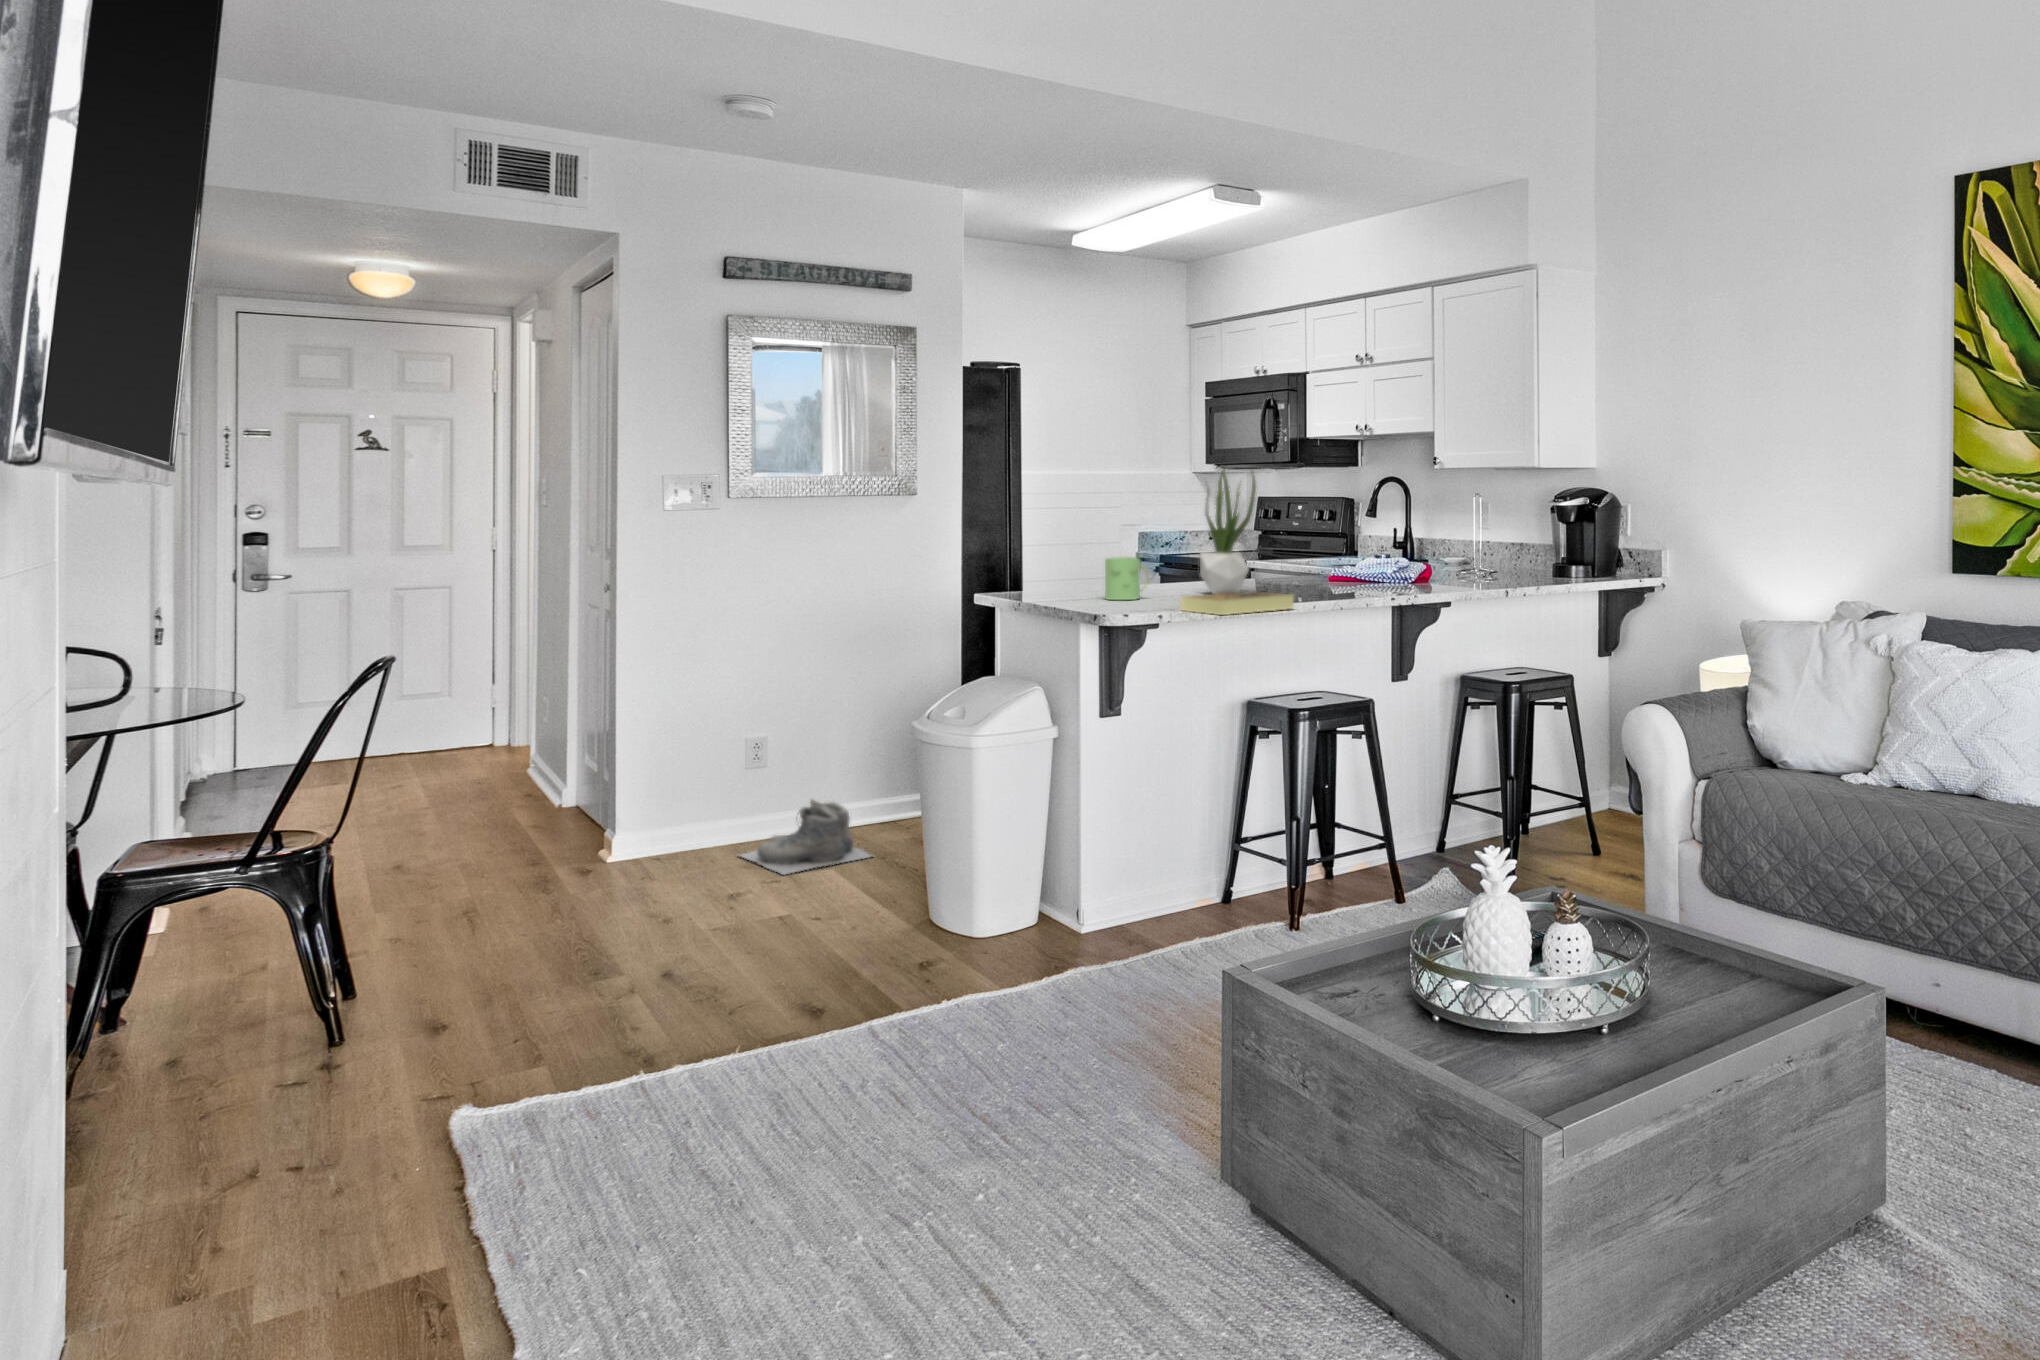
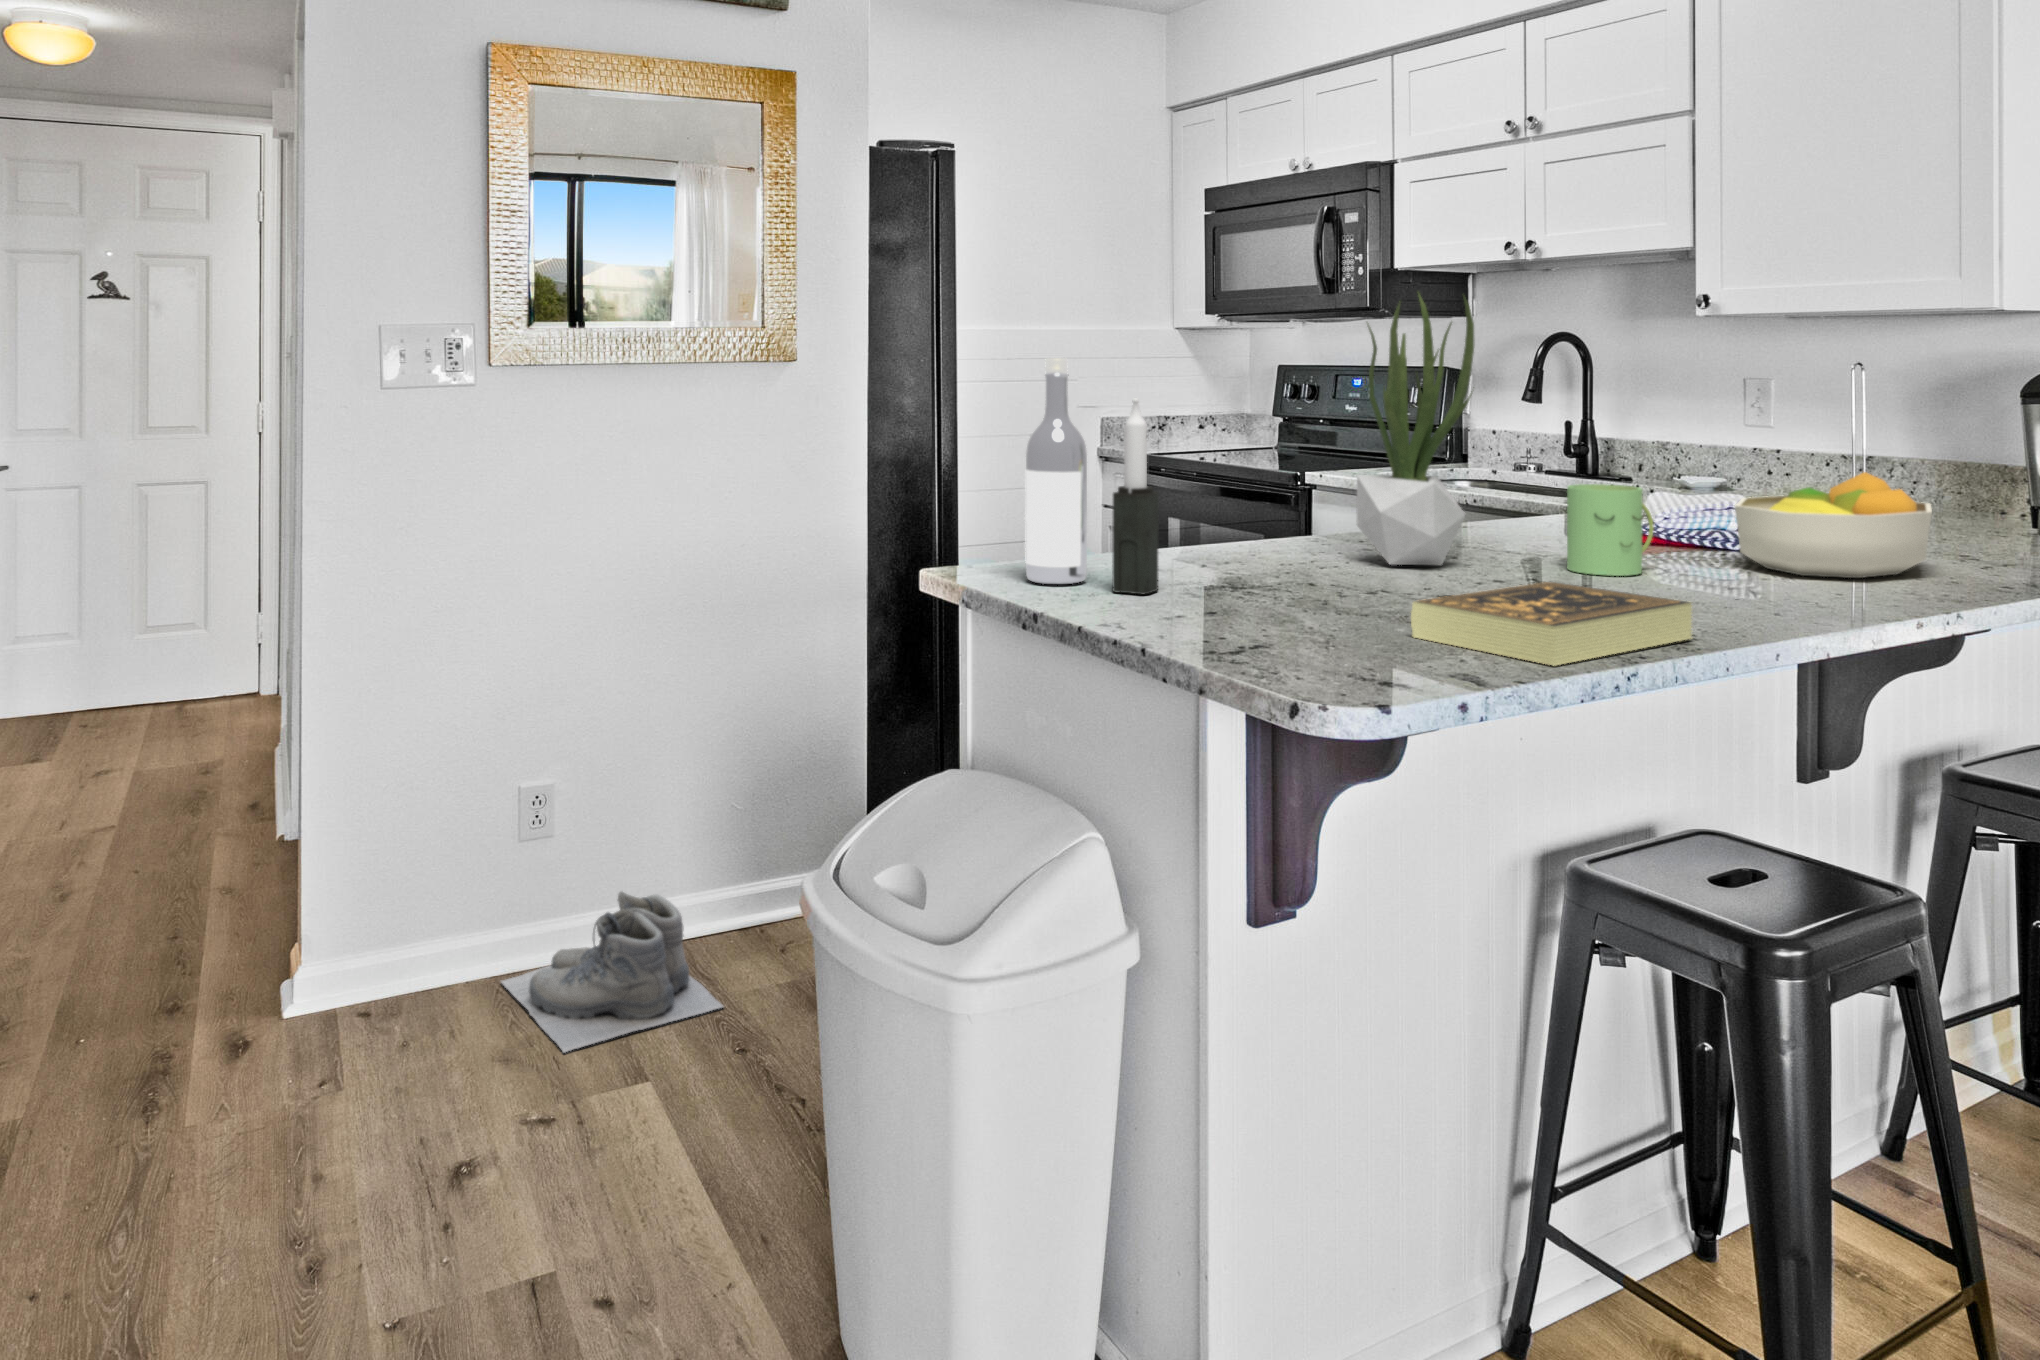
wine bottle: none [1029,497,1059,601] -> present [1025,358,1087,584]
candle: none [1067,515,1089,603] -> present [1112,398,1159,594]
fruit bowl: none [1376,548,1468,595] -> present [1735,472,1932,578]
mug: present [1105,557,1142,600] -> present [1567,484,1654,576]

